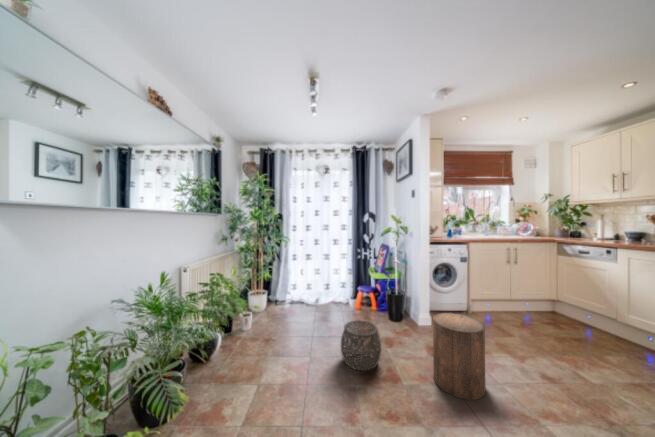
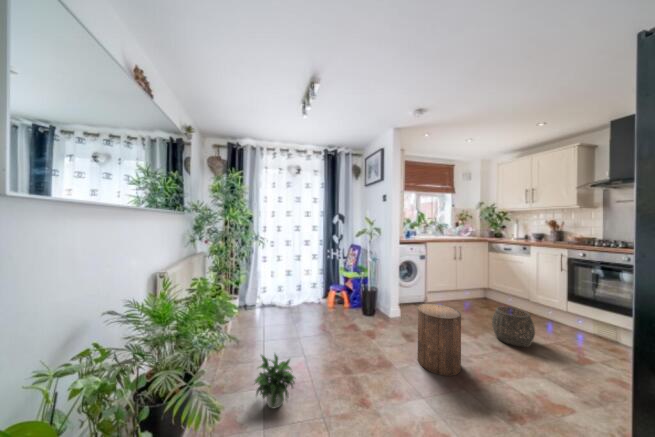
woven basket: present [341,320,381,371] -> present [492,307,535,347]
potted plant: none [246,346,290,400] -> present [255,354,295,408]

